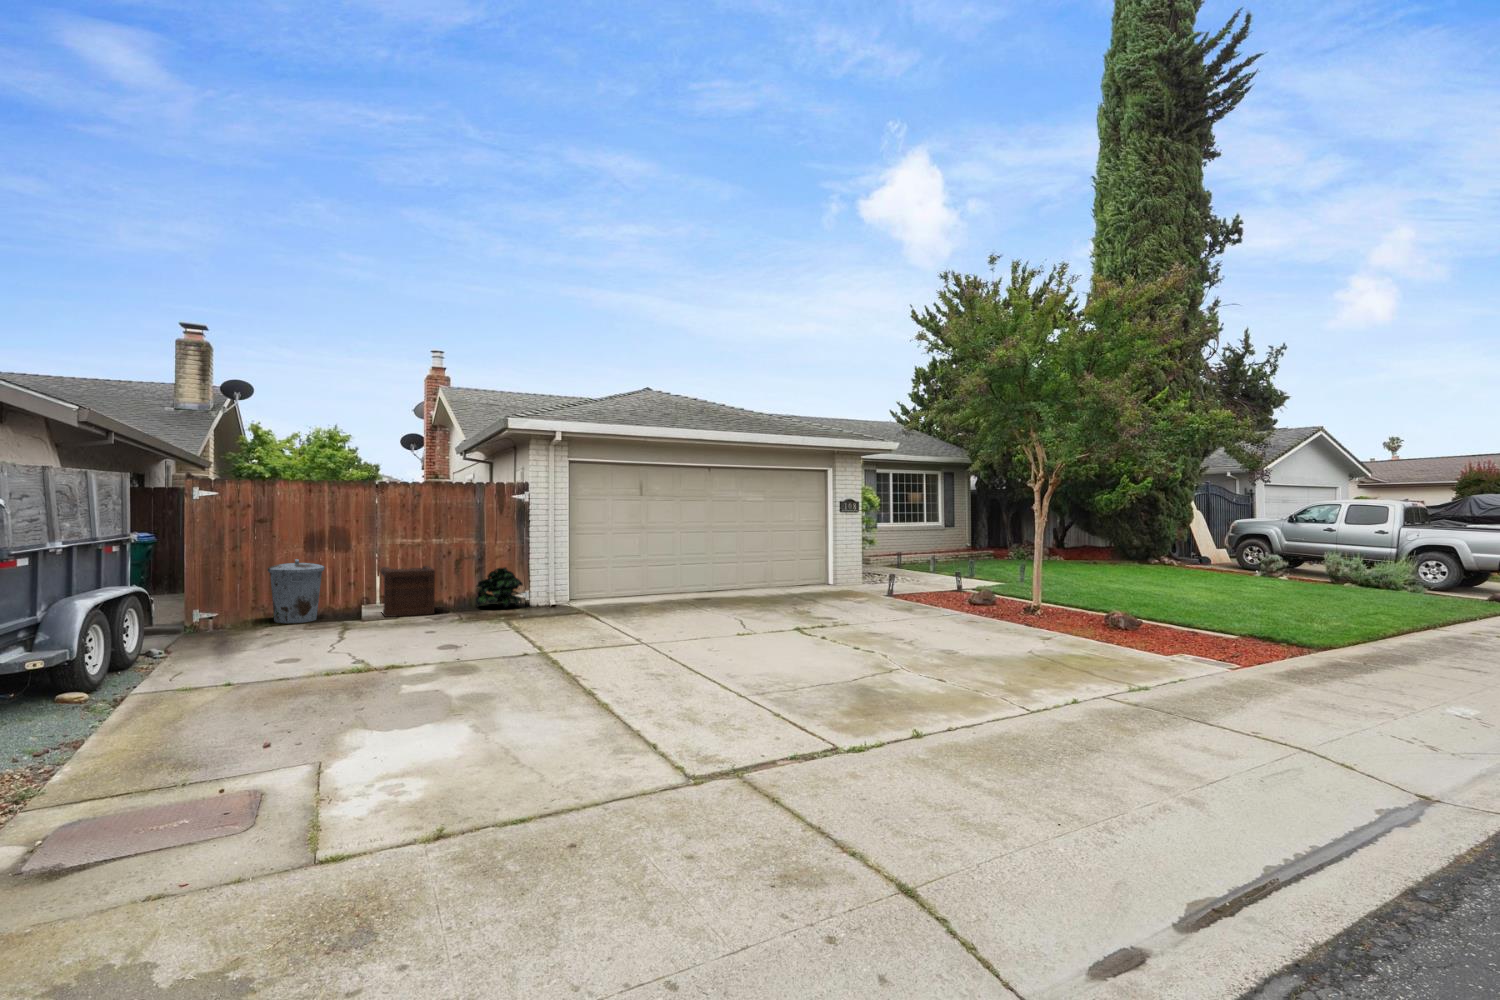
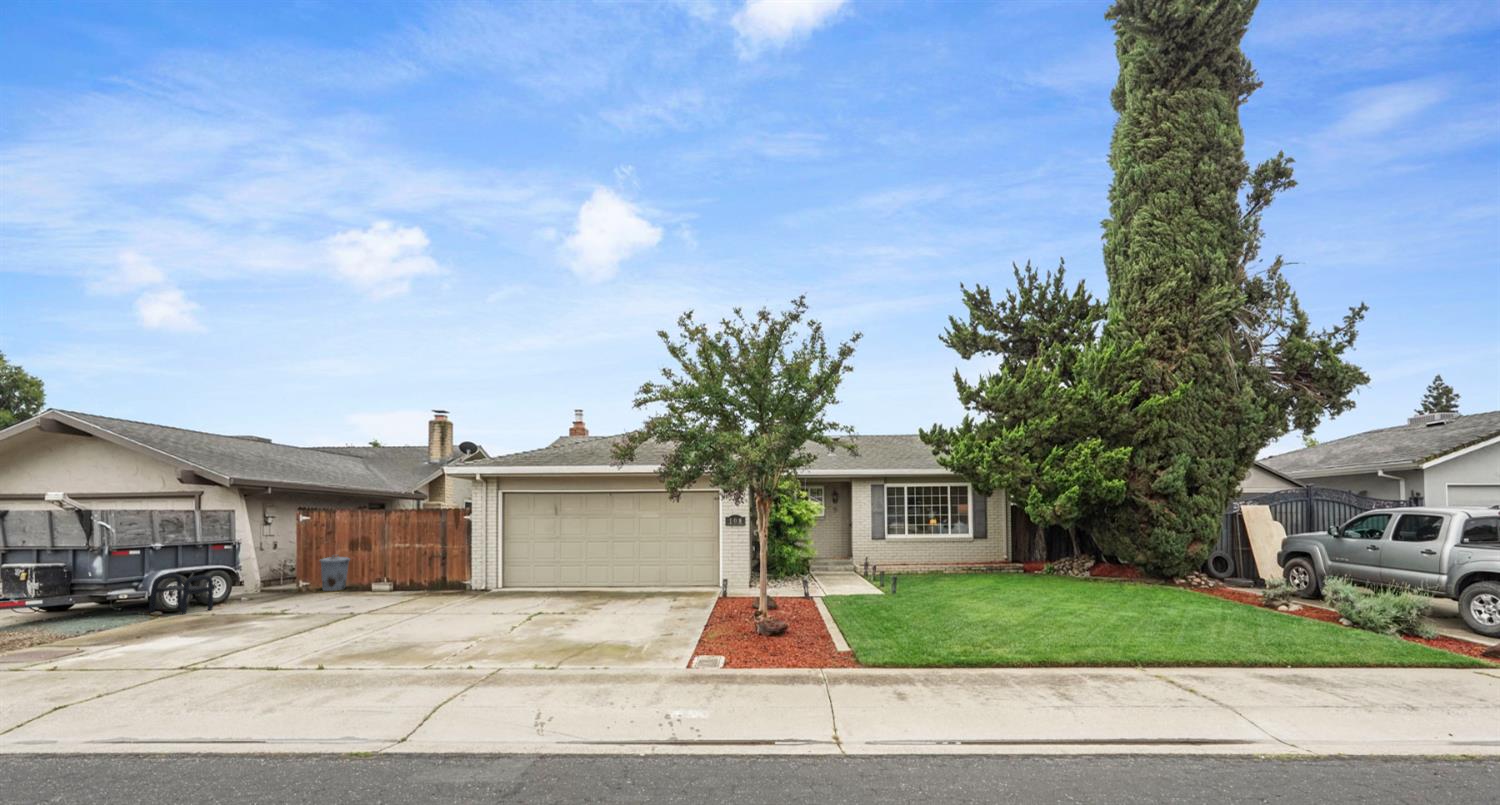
wooden crate: present [381,566,435,617] -> none [370,560,412,591]
potted plant: present [476,567,523,608] -> none [425,563,459,590]
bench: none [83,604,236,695] -> present [149,574,213,614]

